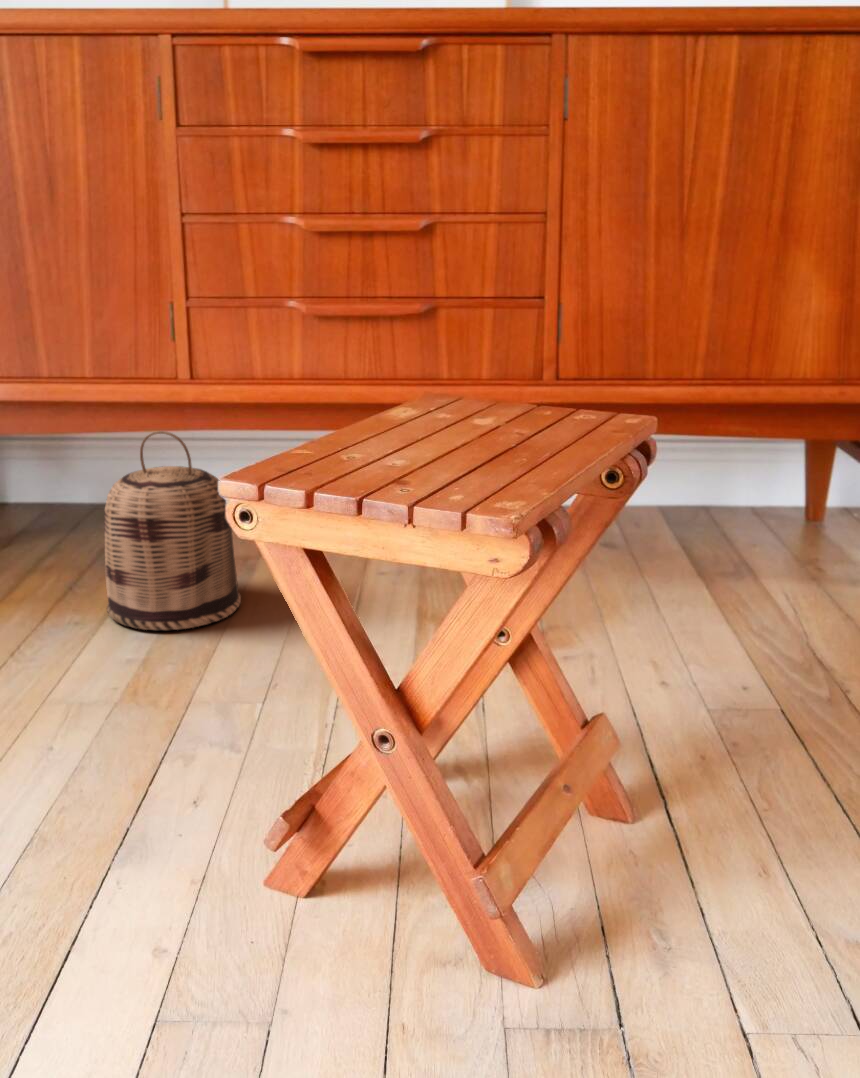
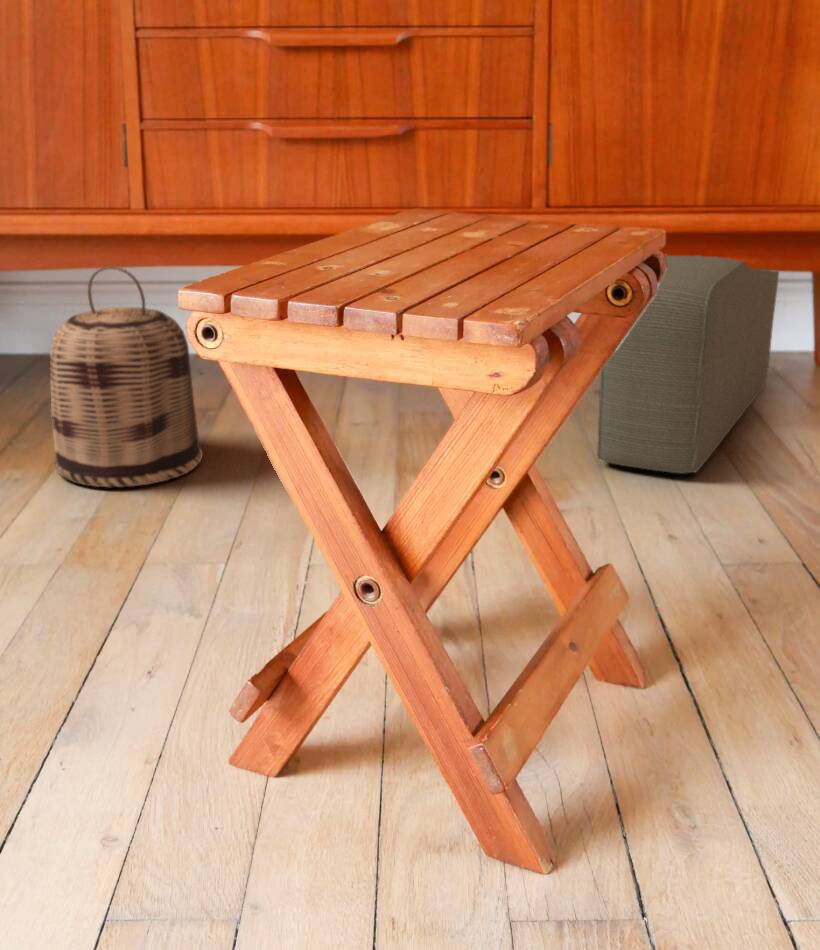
pouf: none [600,396,770,621] -> present [597,255,779,473]

